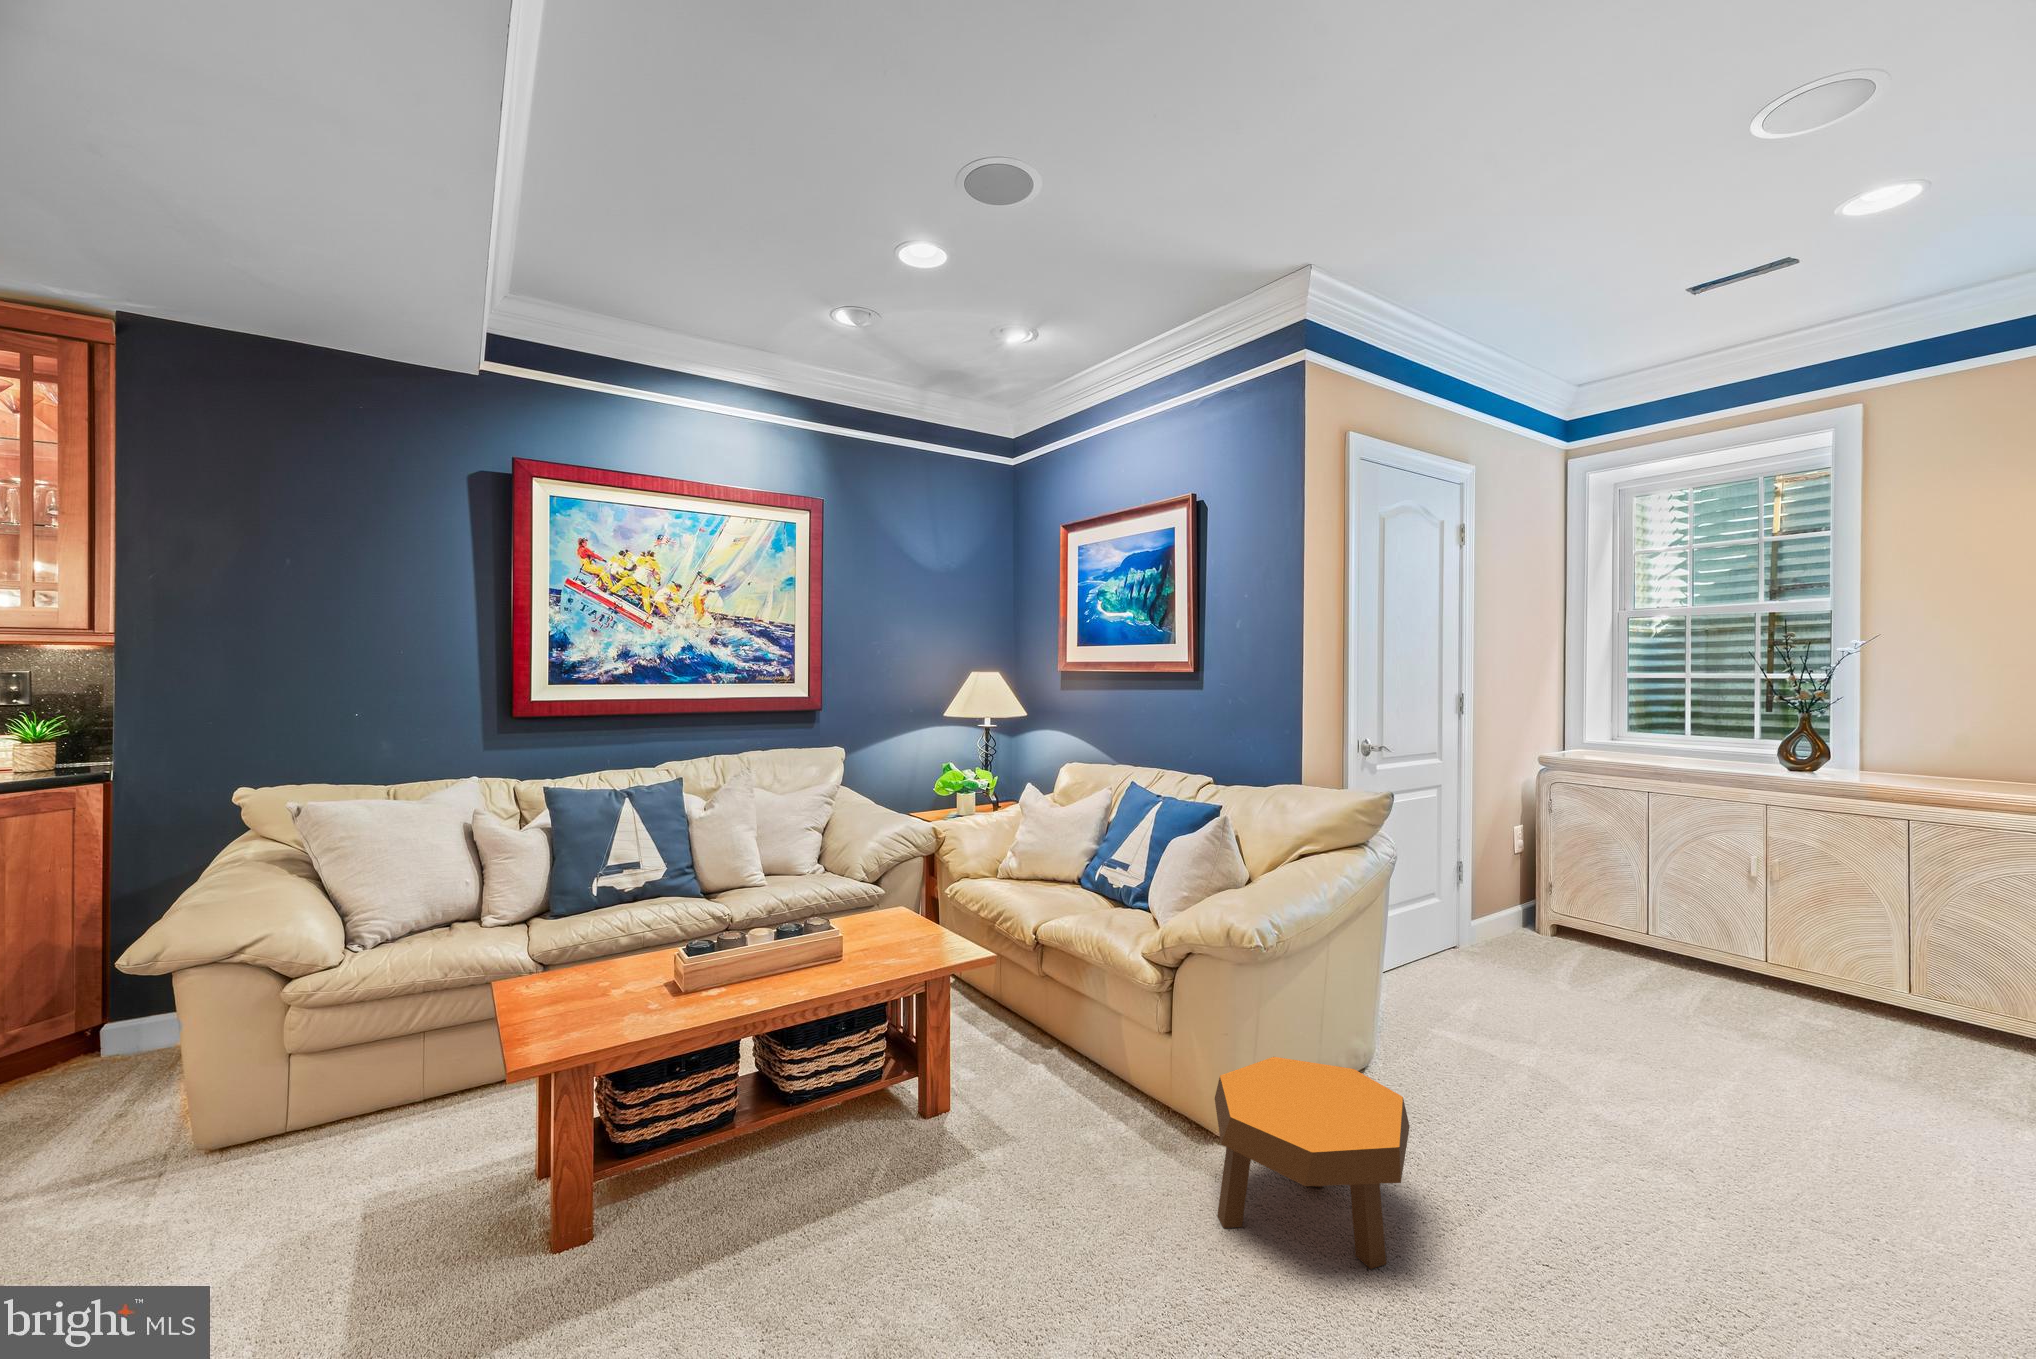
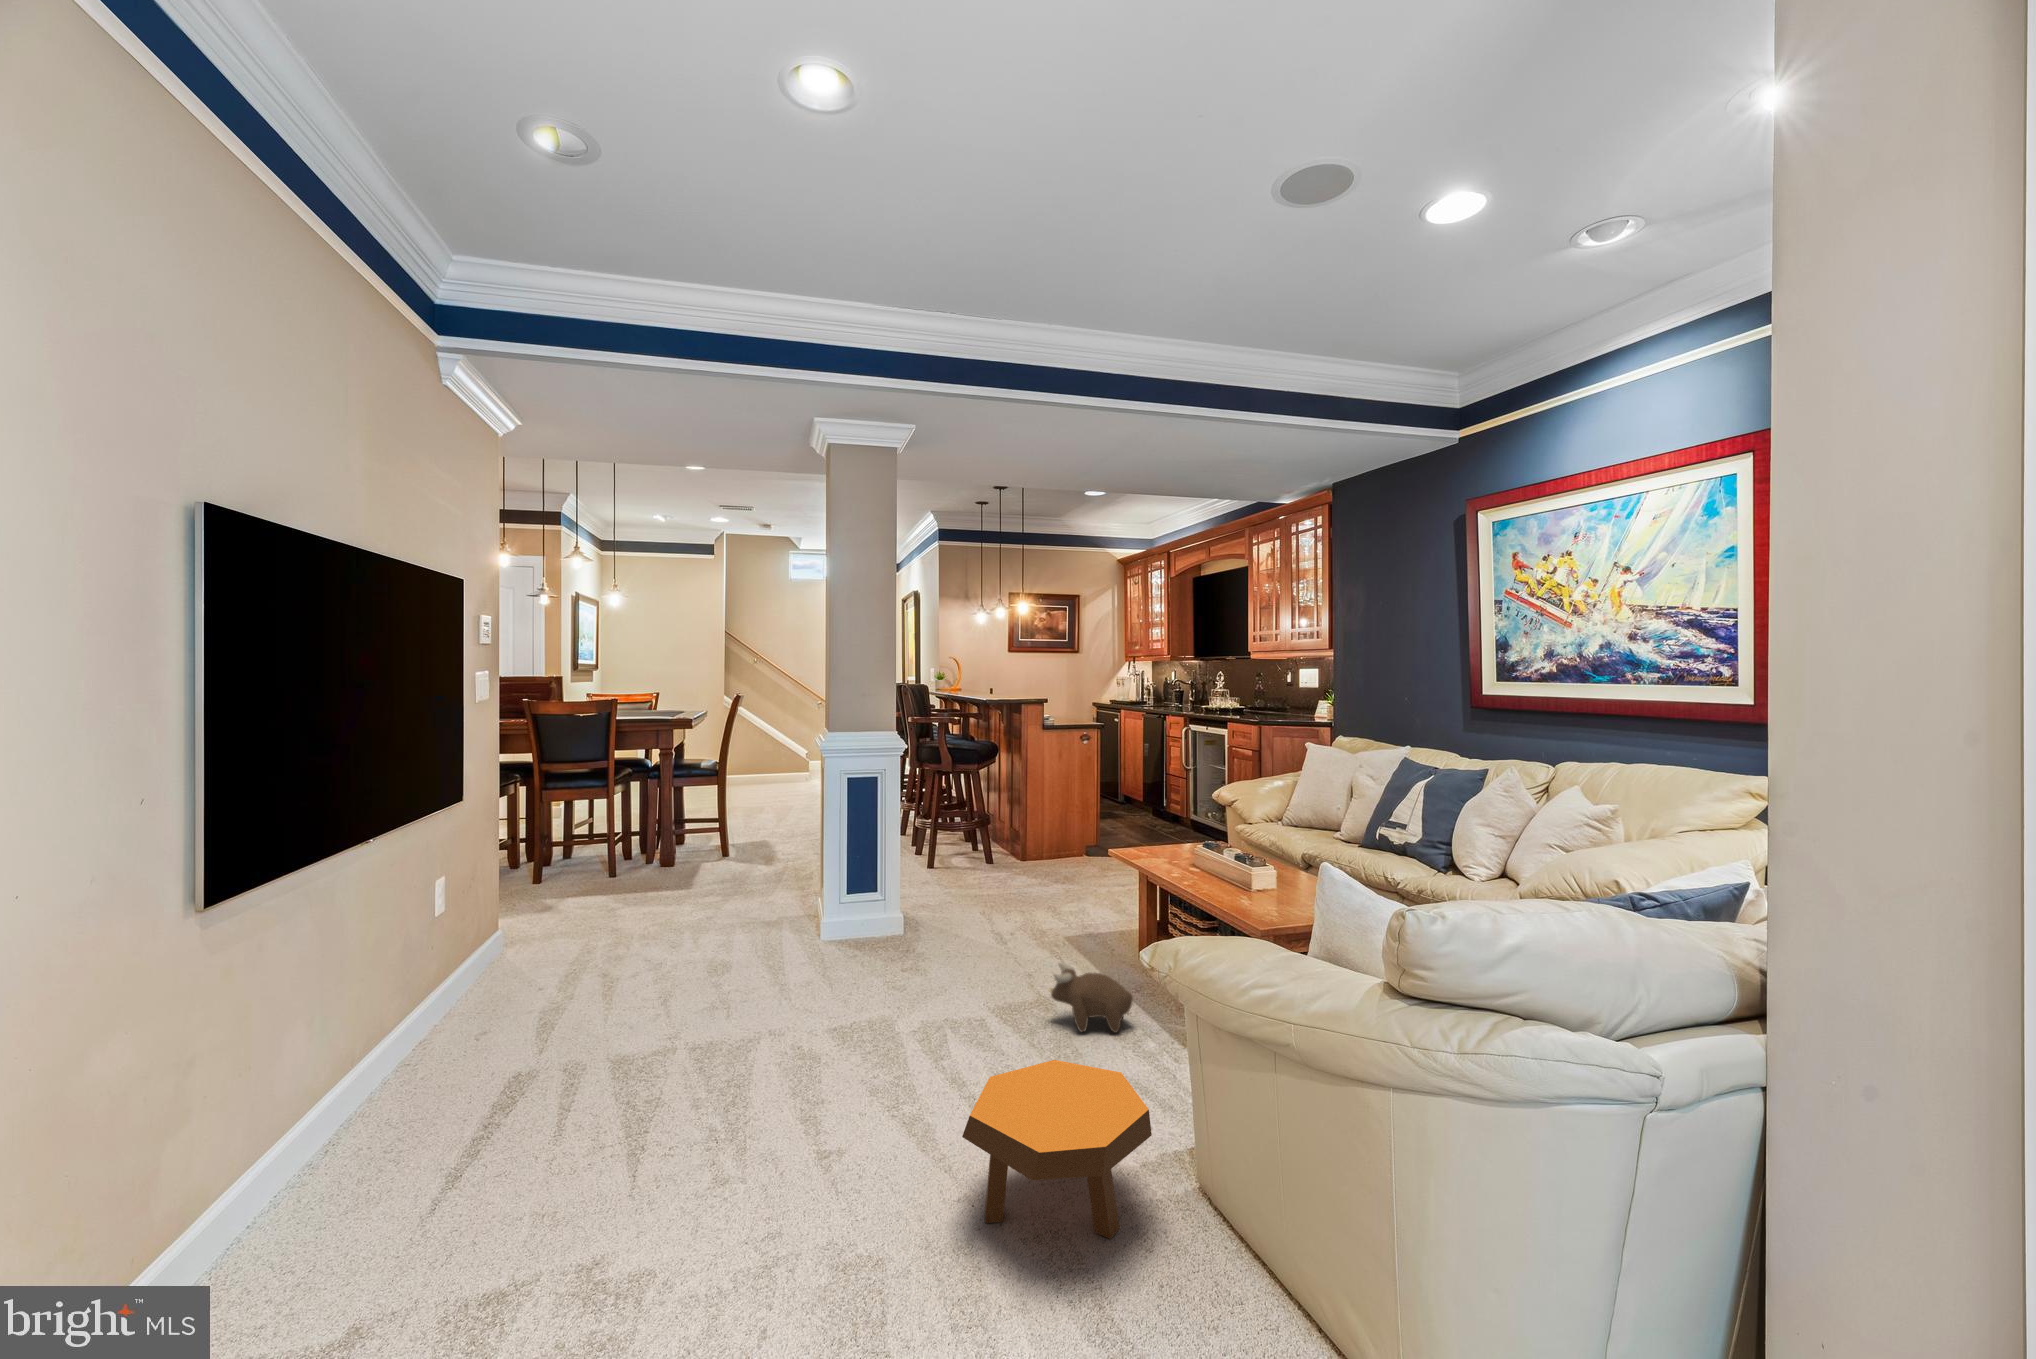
plush toy: none [793,1164,893,1276] -> present [1049,963,1133,1033]

